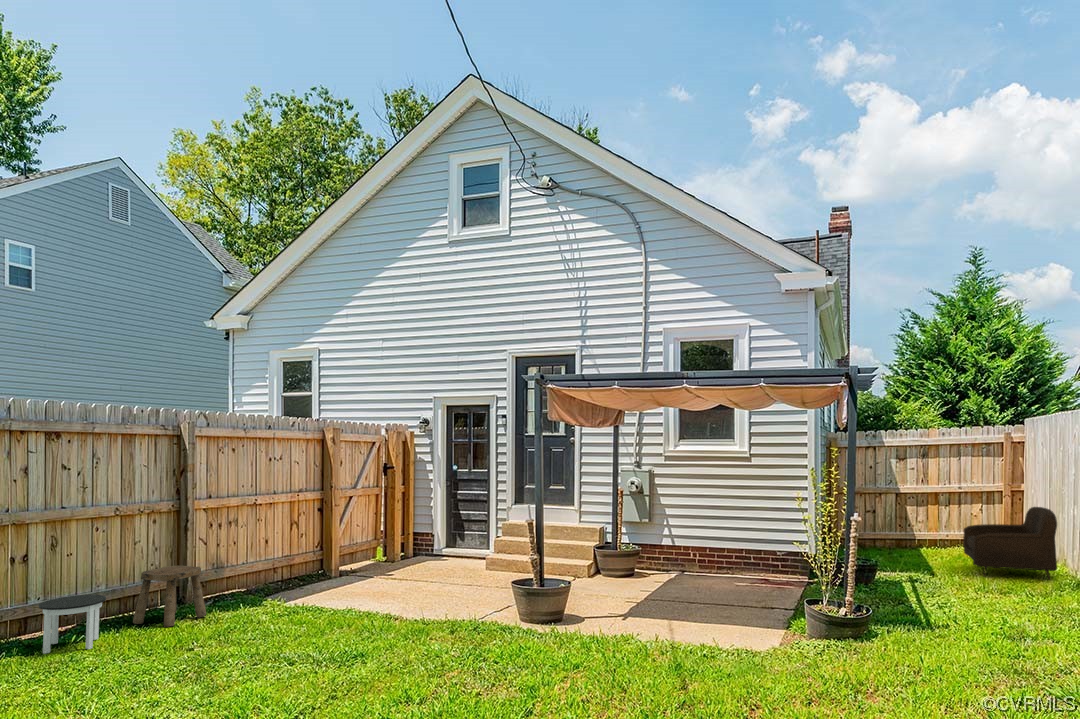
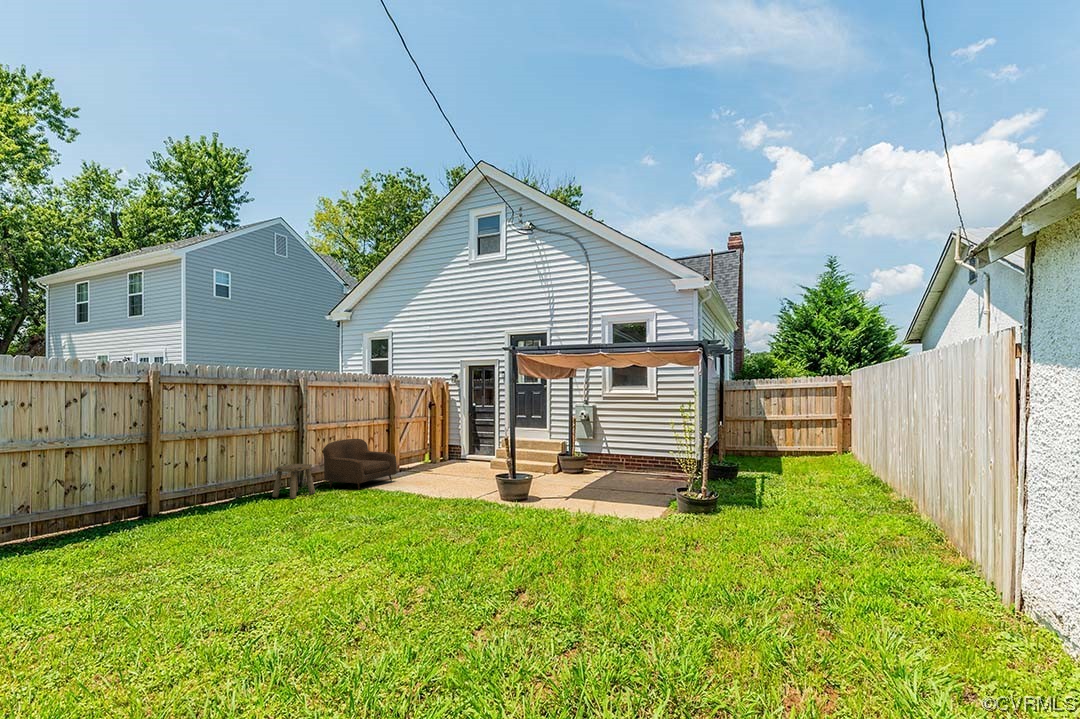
armchair: present [963,507,1057,580] -> present [323,439,397,490]
round table: present [39,595,106,654] -> none [217,479,255,511]

